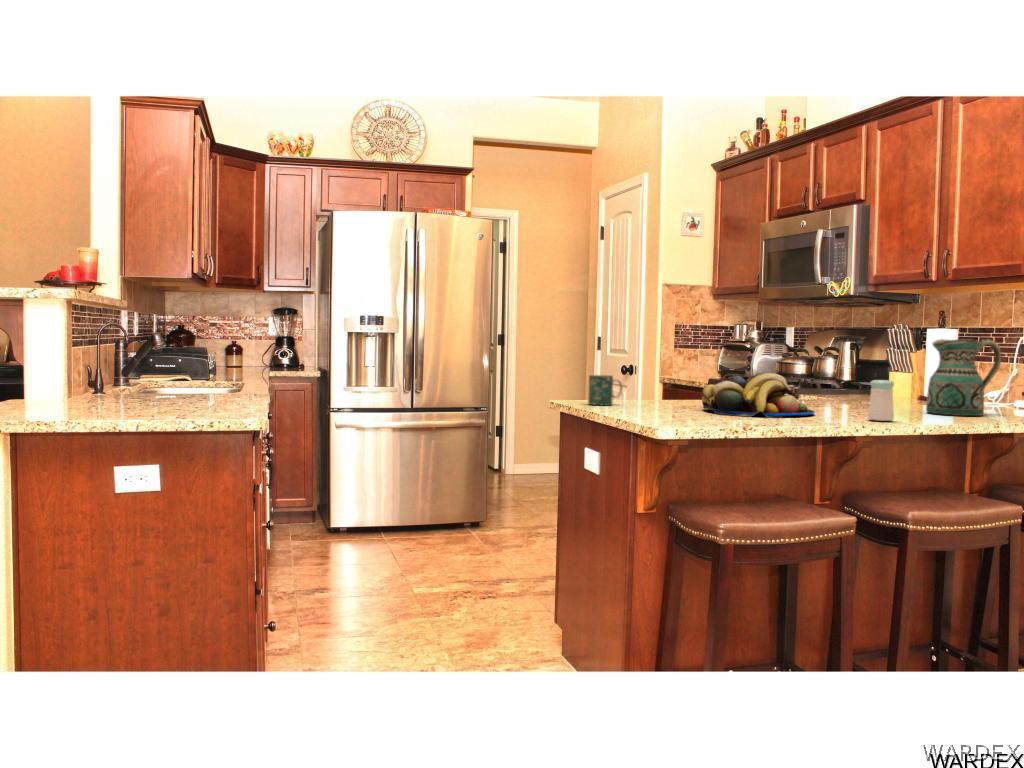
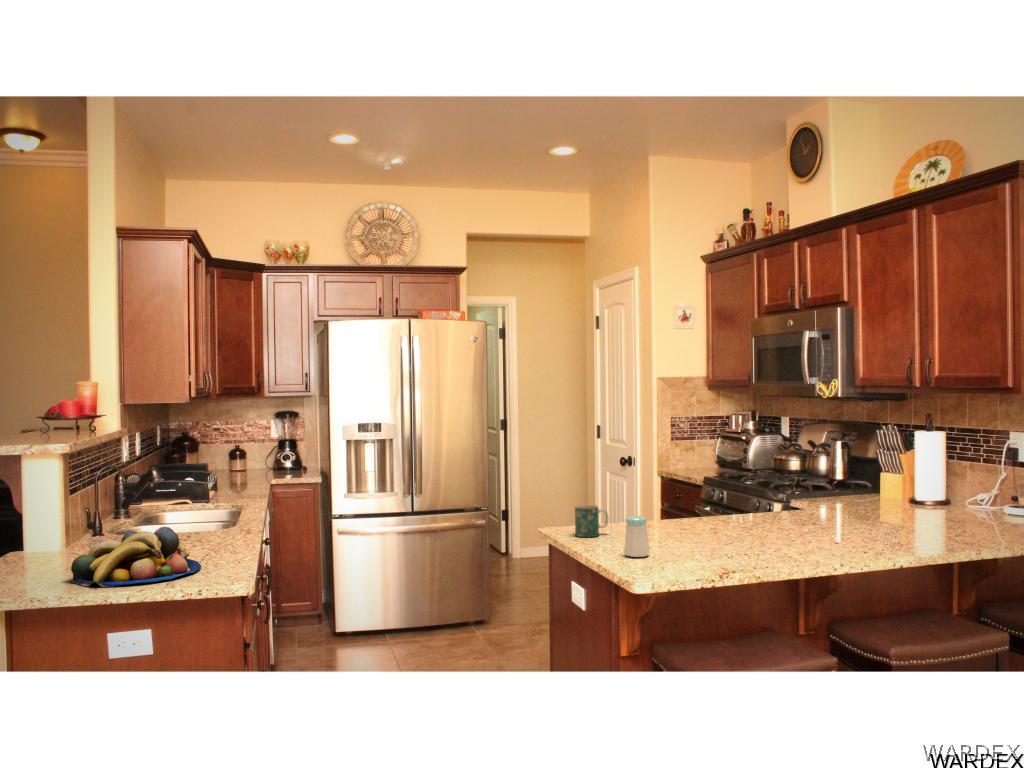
ceramic pitcher: present [926,339,1001,416] -> none [911,460,982,540]
fruit bowl: present [702,373,814,417] -> present [70,527,201,587]
salt shaker: present [868,380,894,421] -> present [624,516,649,557]

